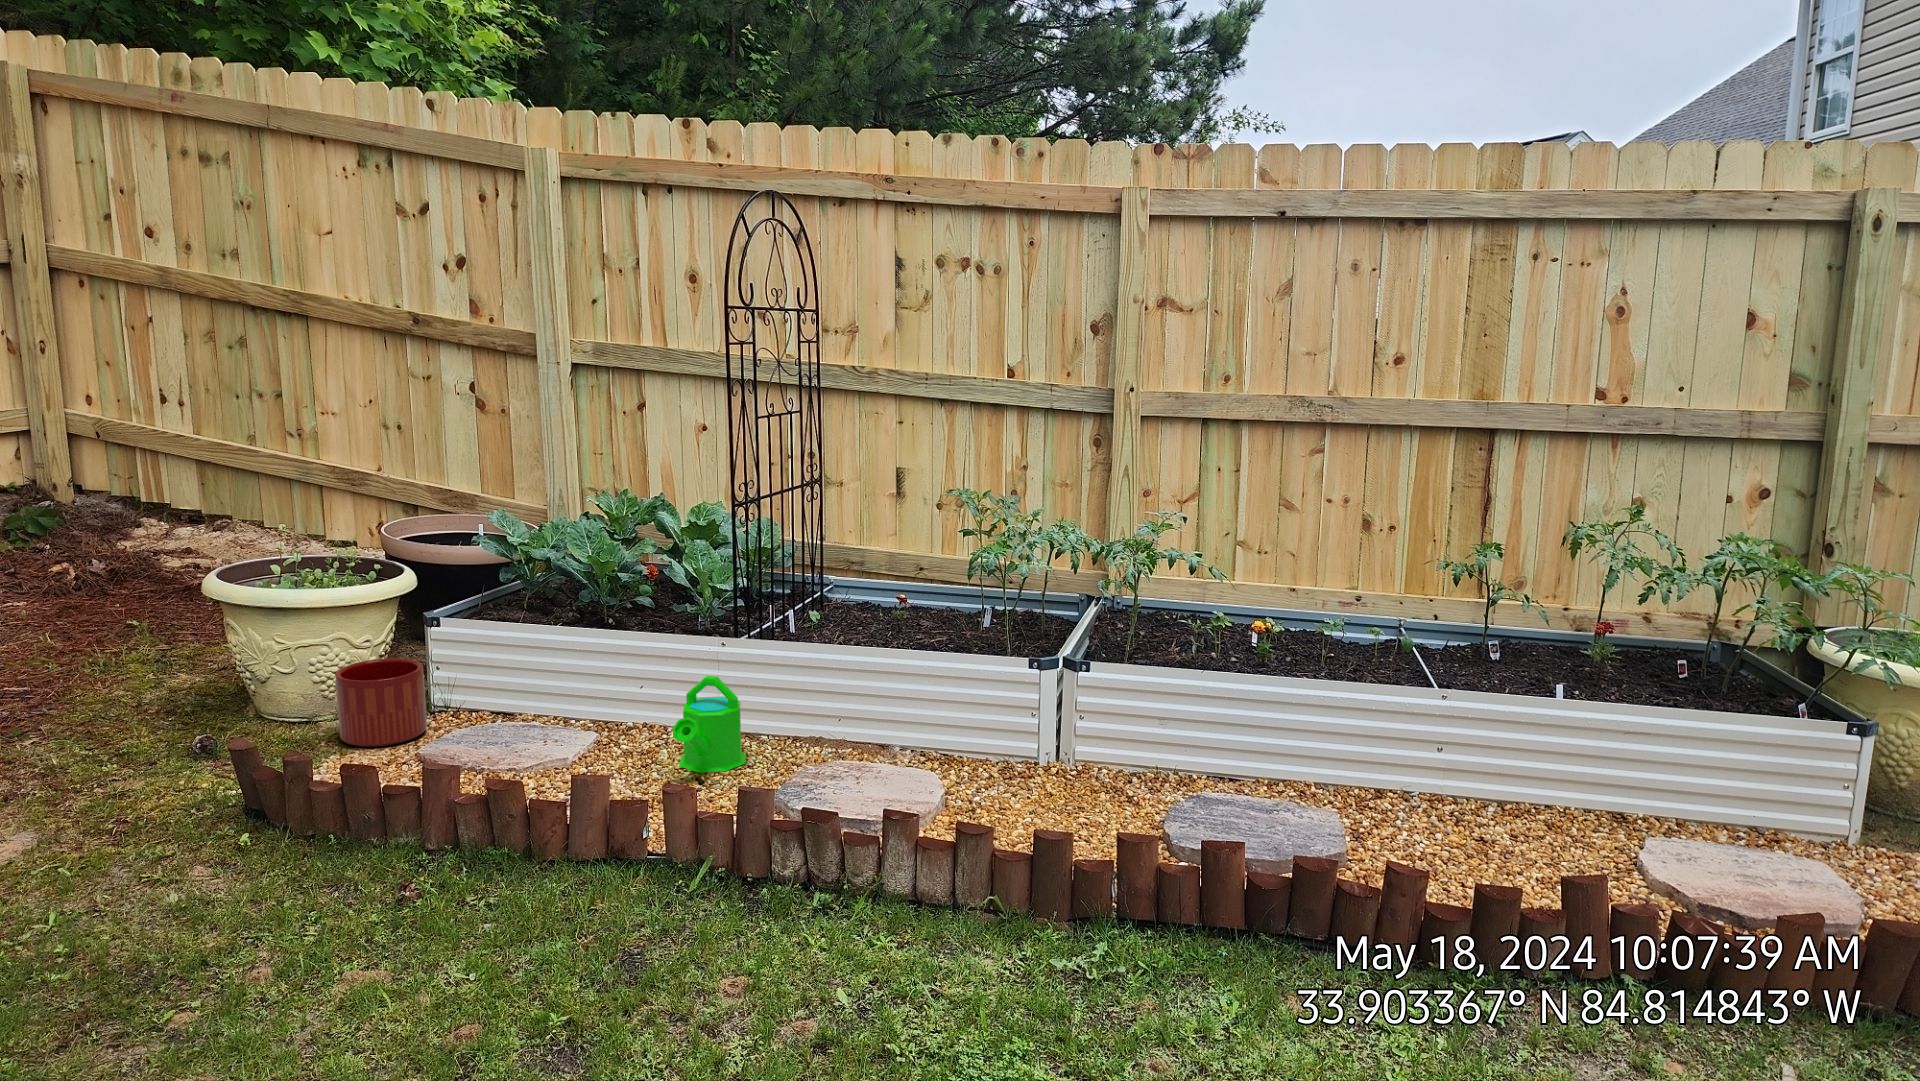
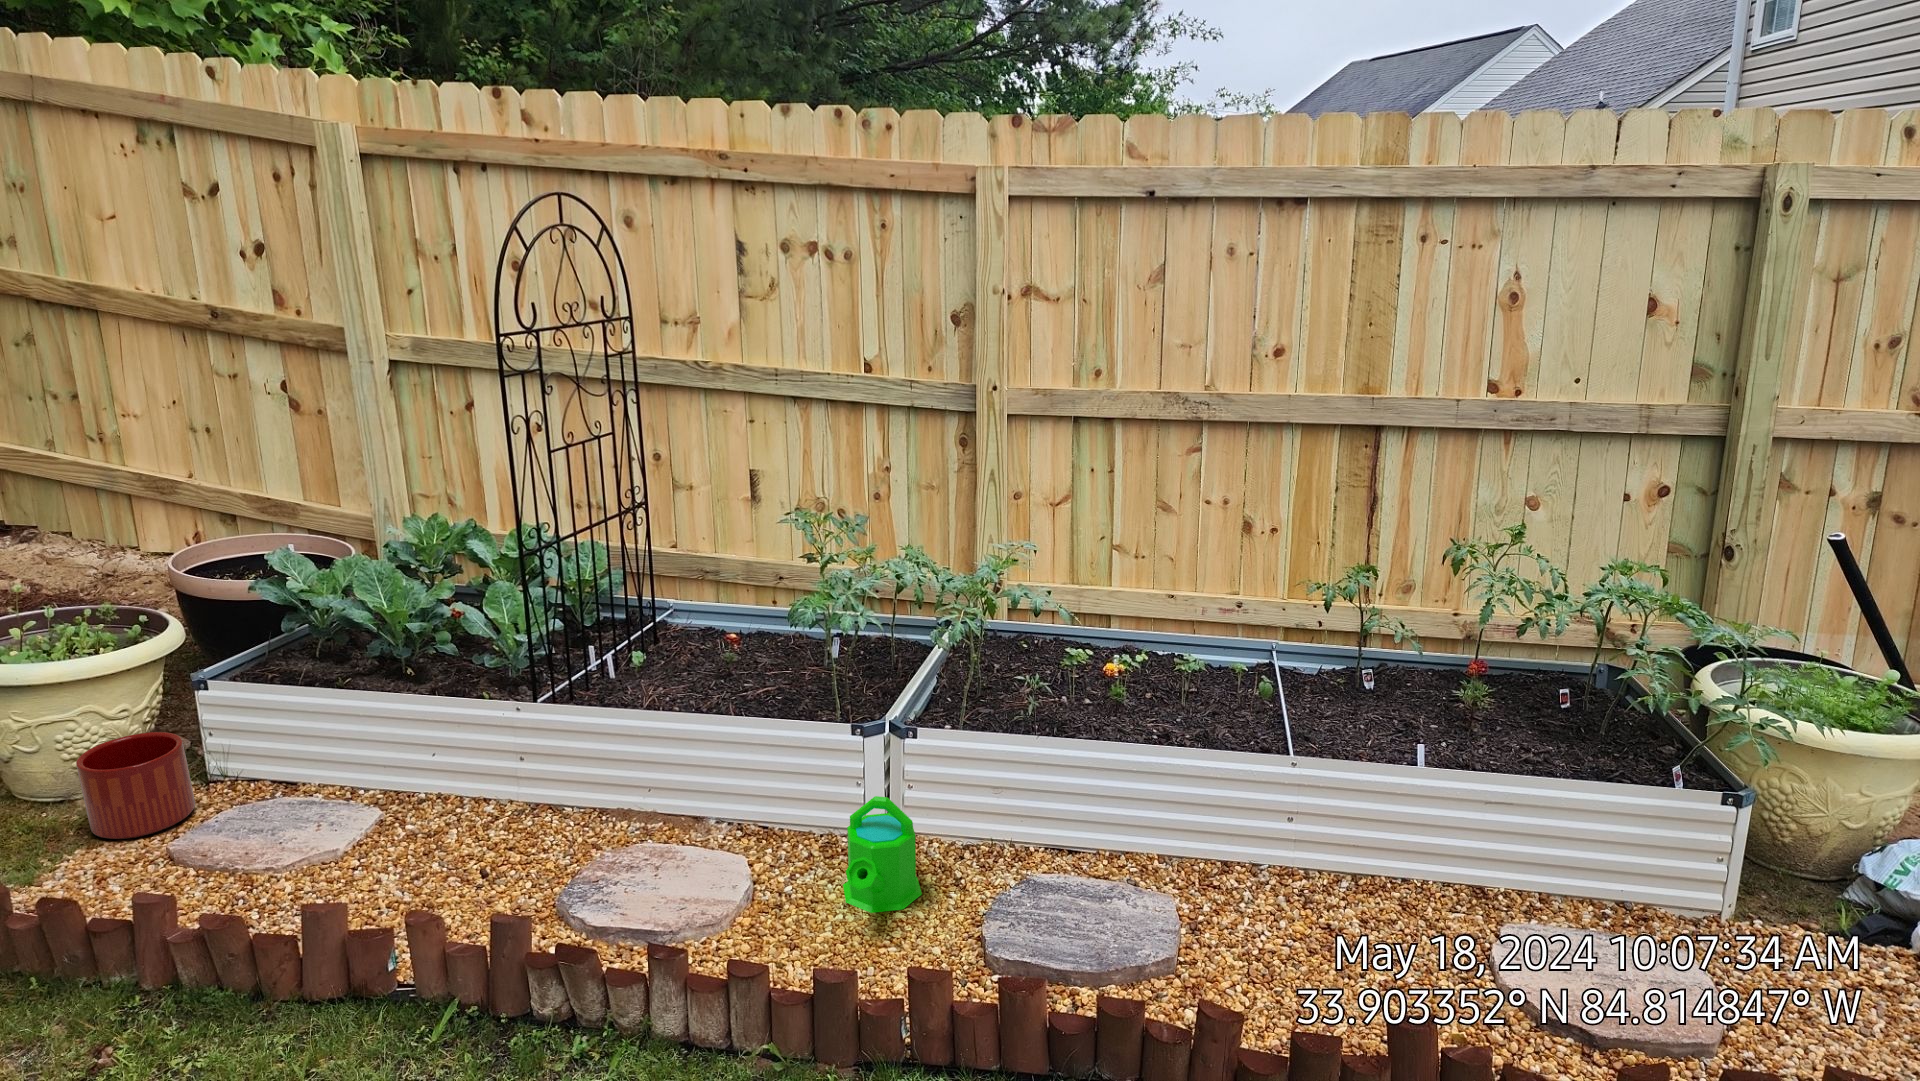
watering can: present [672,676,746,772] -> present [843,796,922,913]

